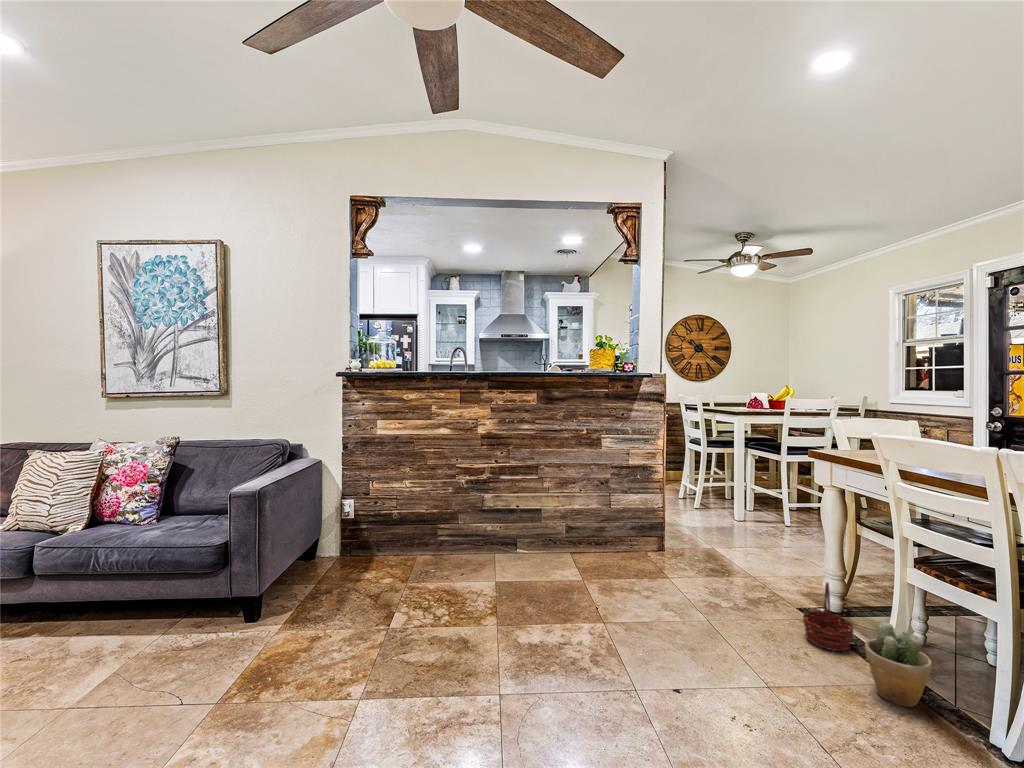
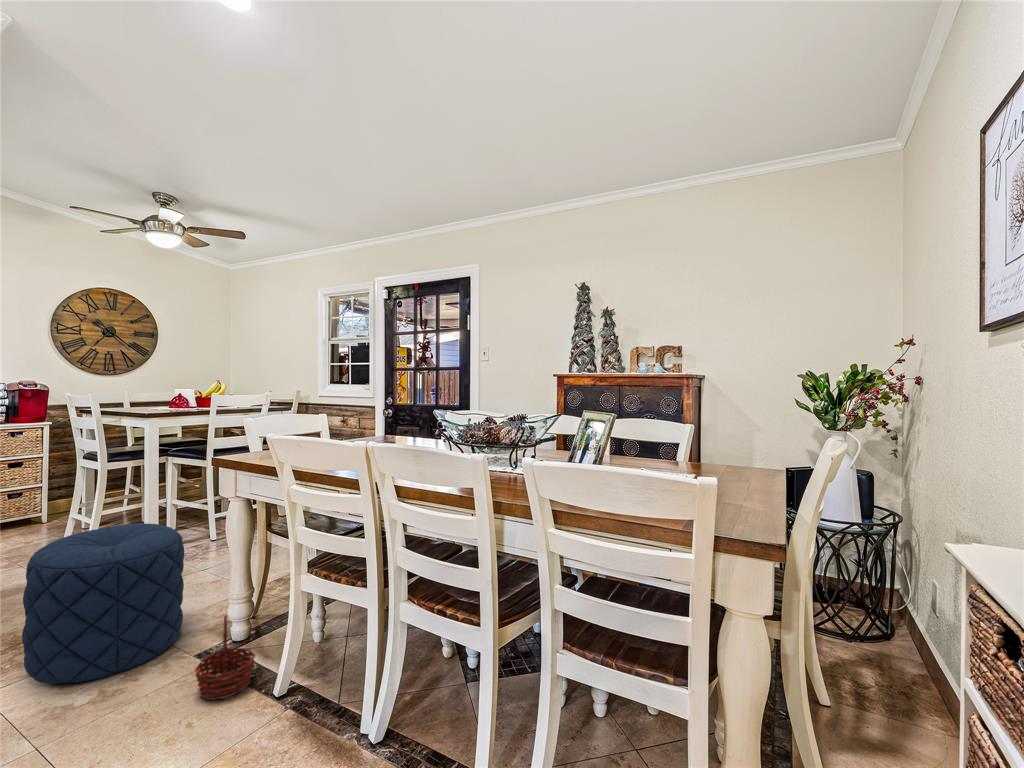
pouf: none [684,492,783,599] -> present [22,524,185,684]
potted plant: present [865,622,932,707] -> none [257,645,321,736]

